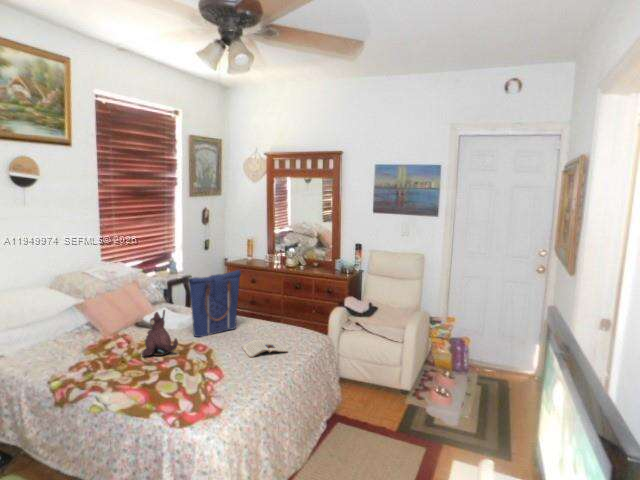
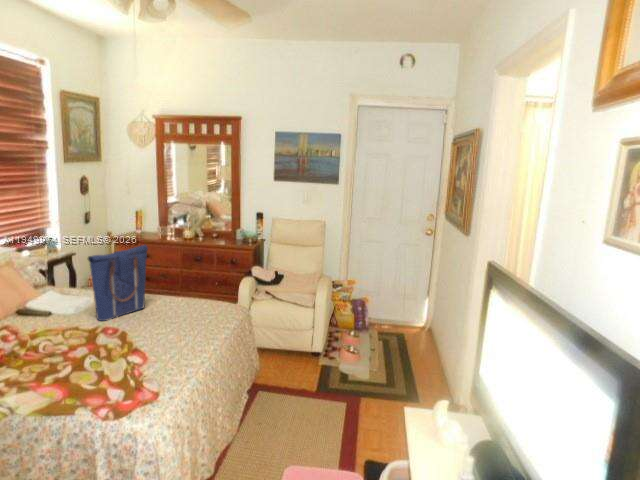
plush toy: present [142,310,178,357] -> none [43,293,87,349]
magazine: present [242,340,288,358] -> none [158,318,210,338]

